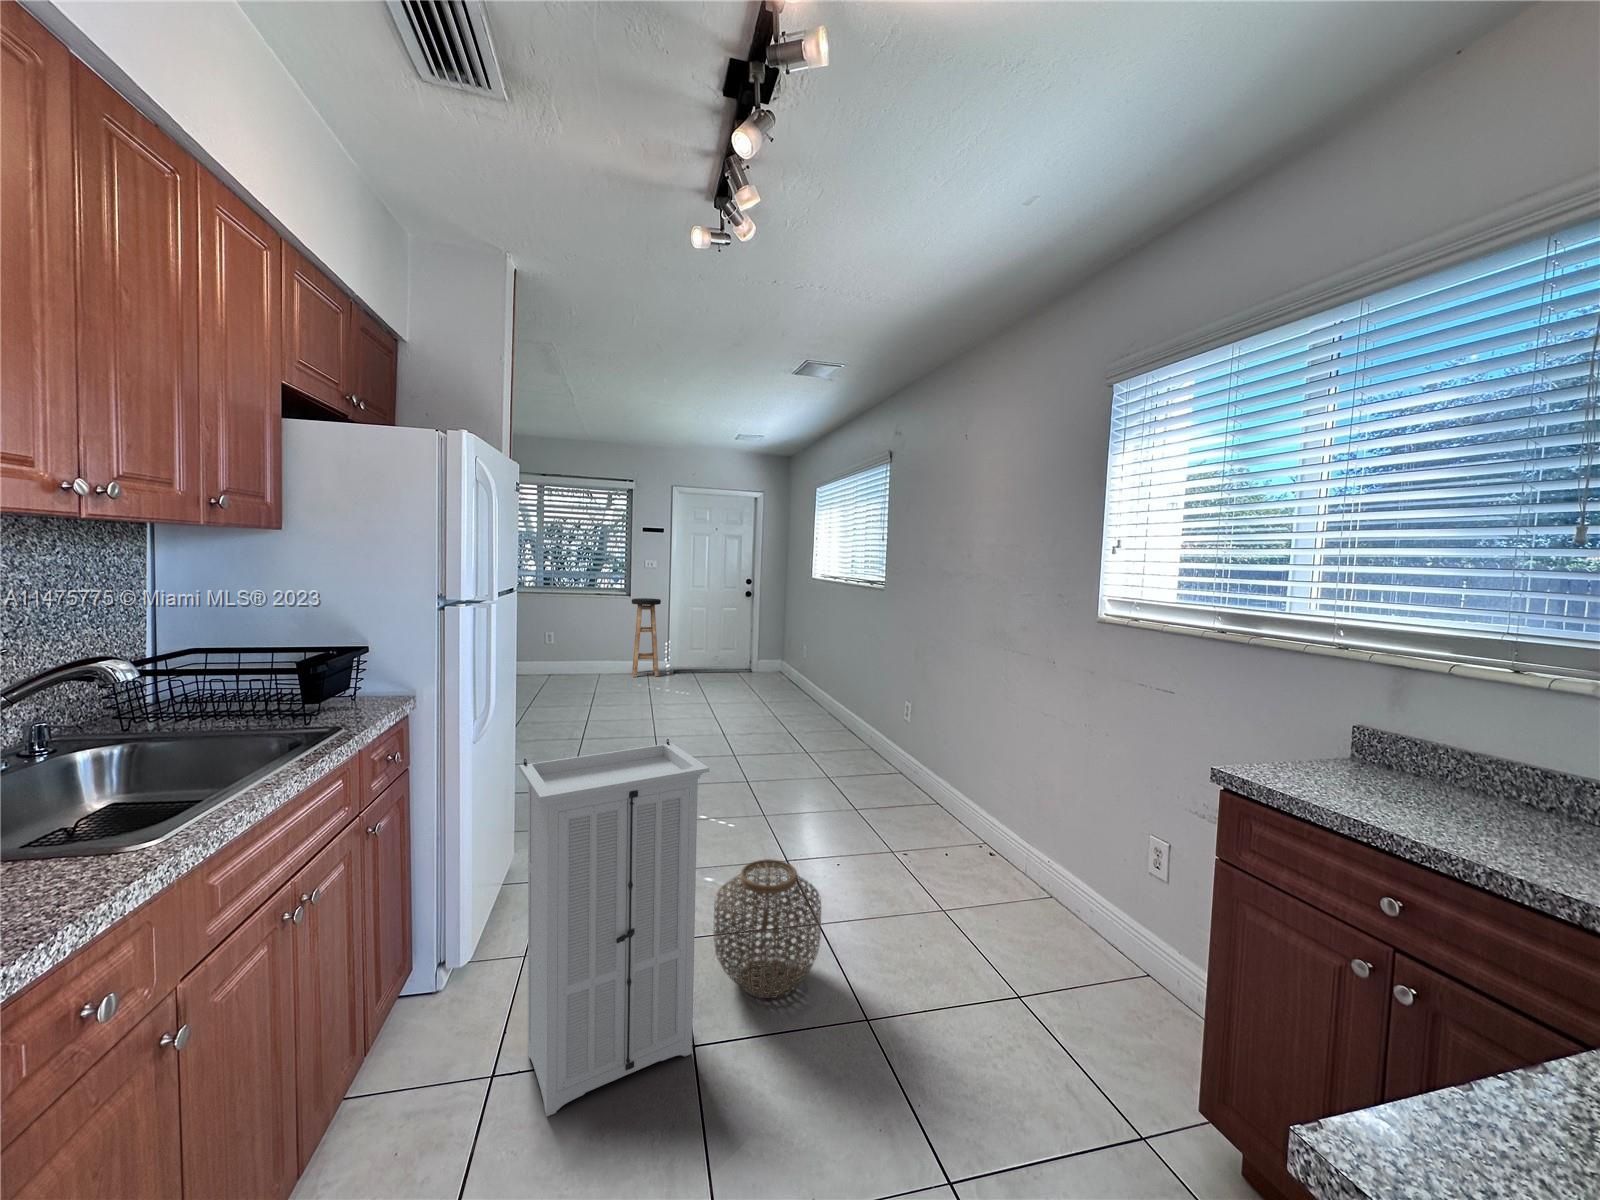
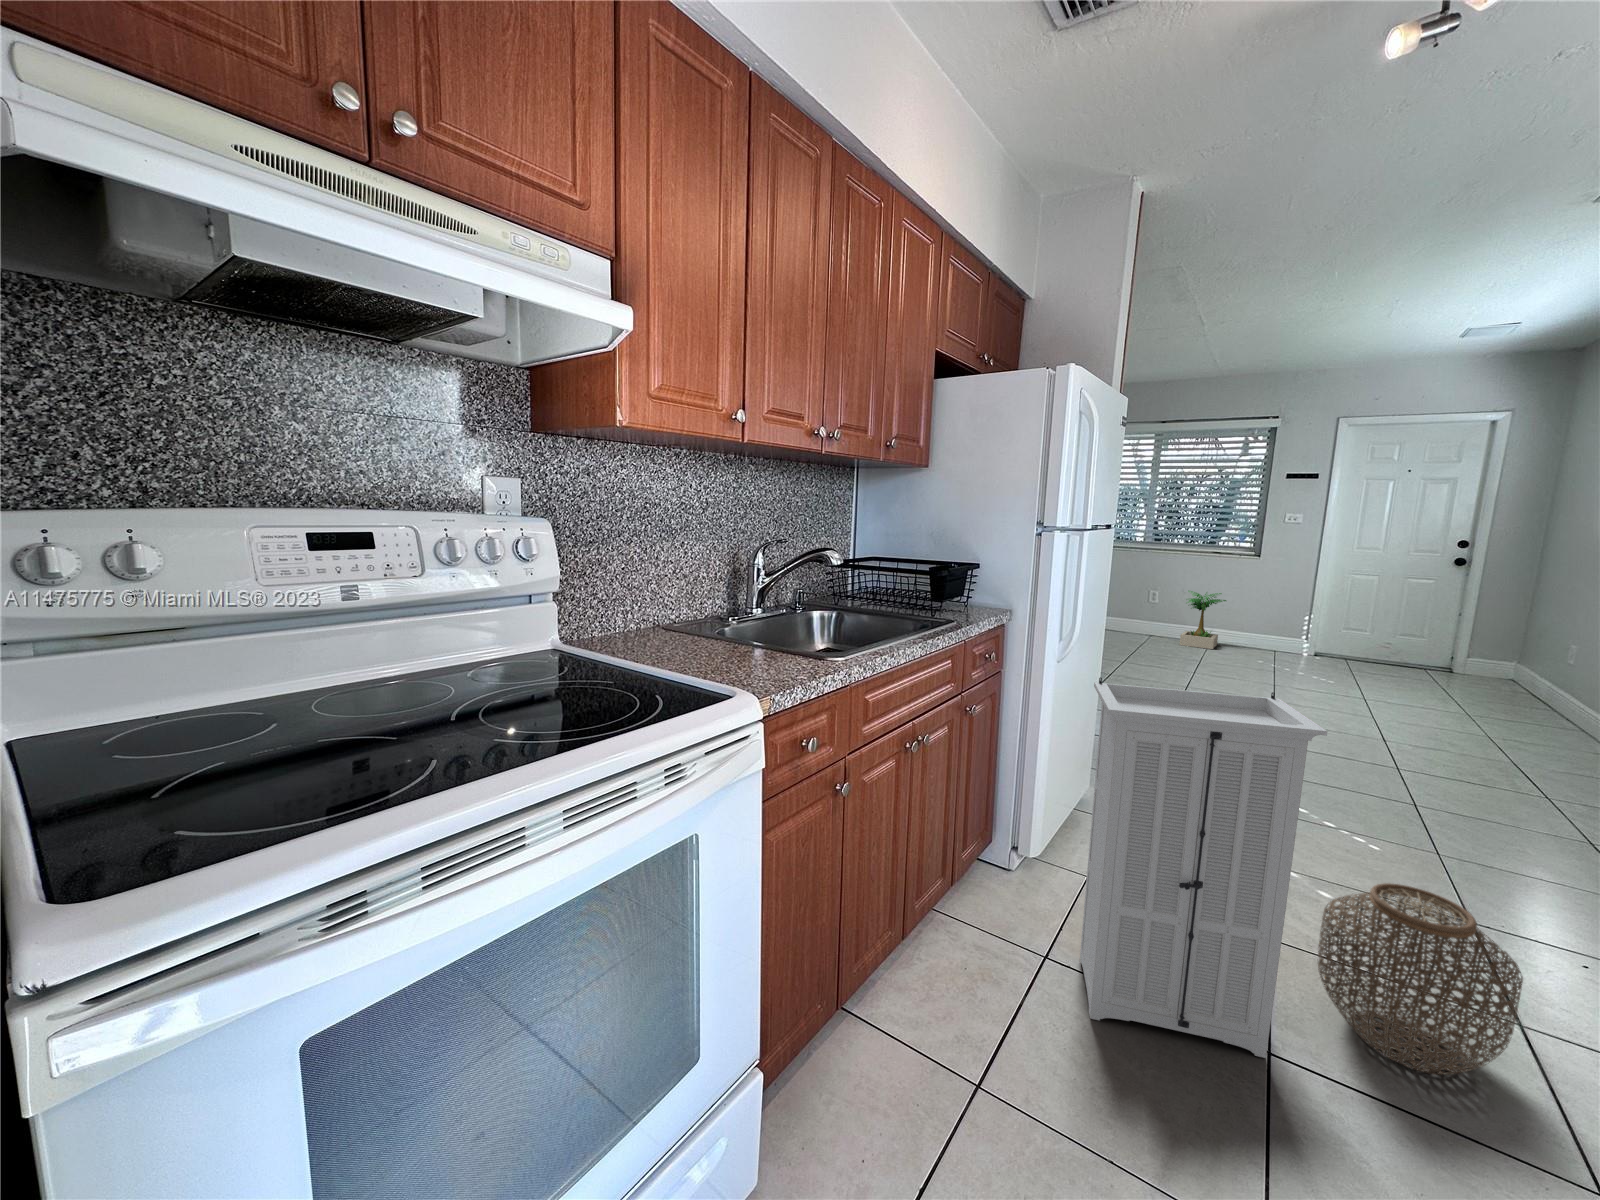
bar stool: present [632,598,661,677] -> none [1254,562,1305,659]
potted plant: none [574,626,612,678] -> present [1180,591,1226,649]

